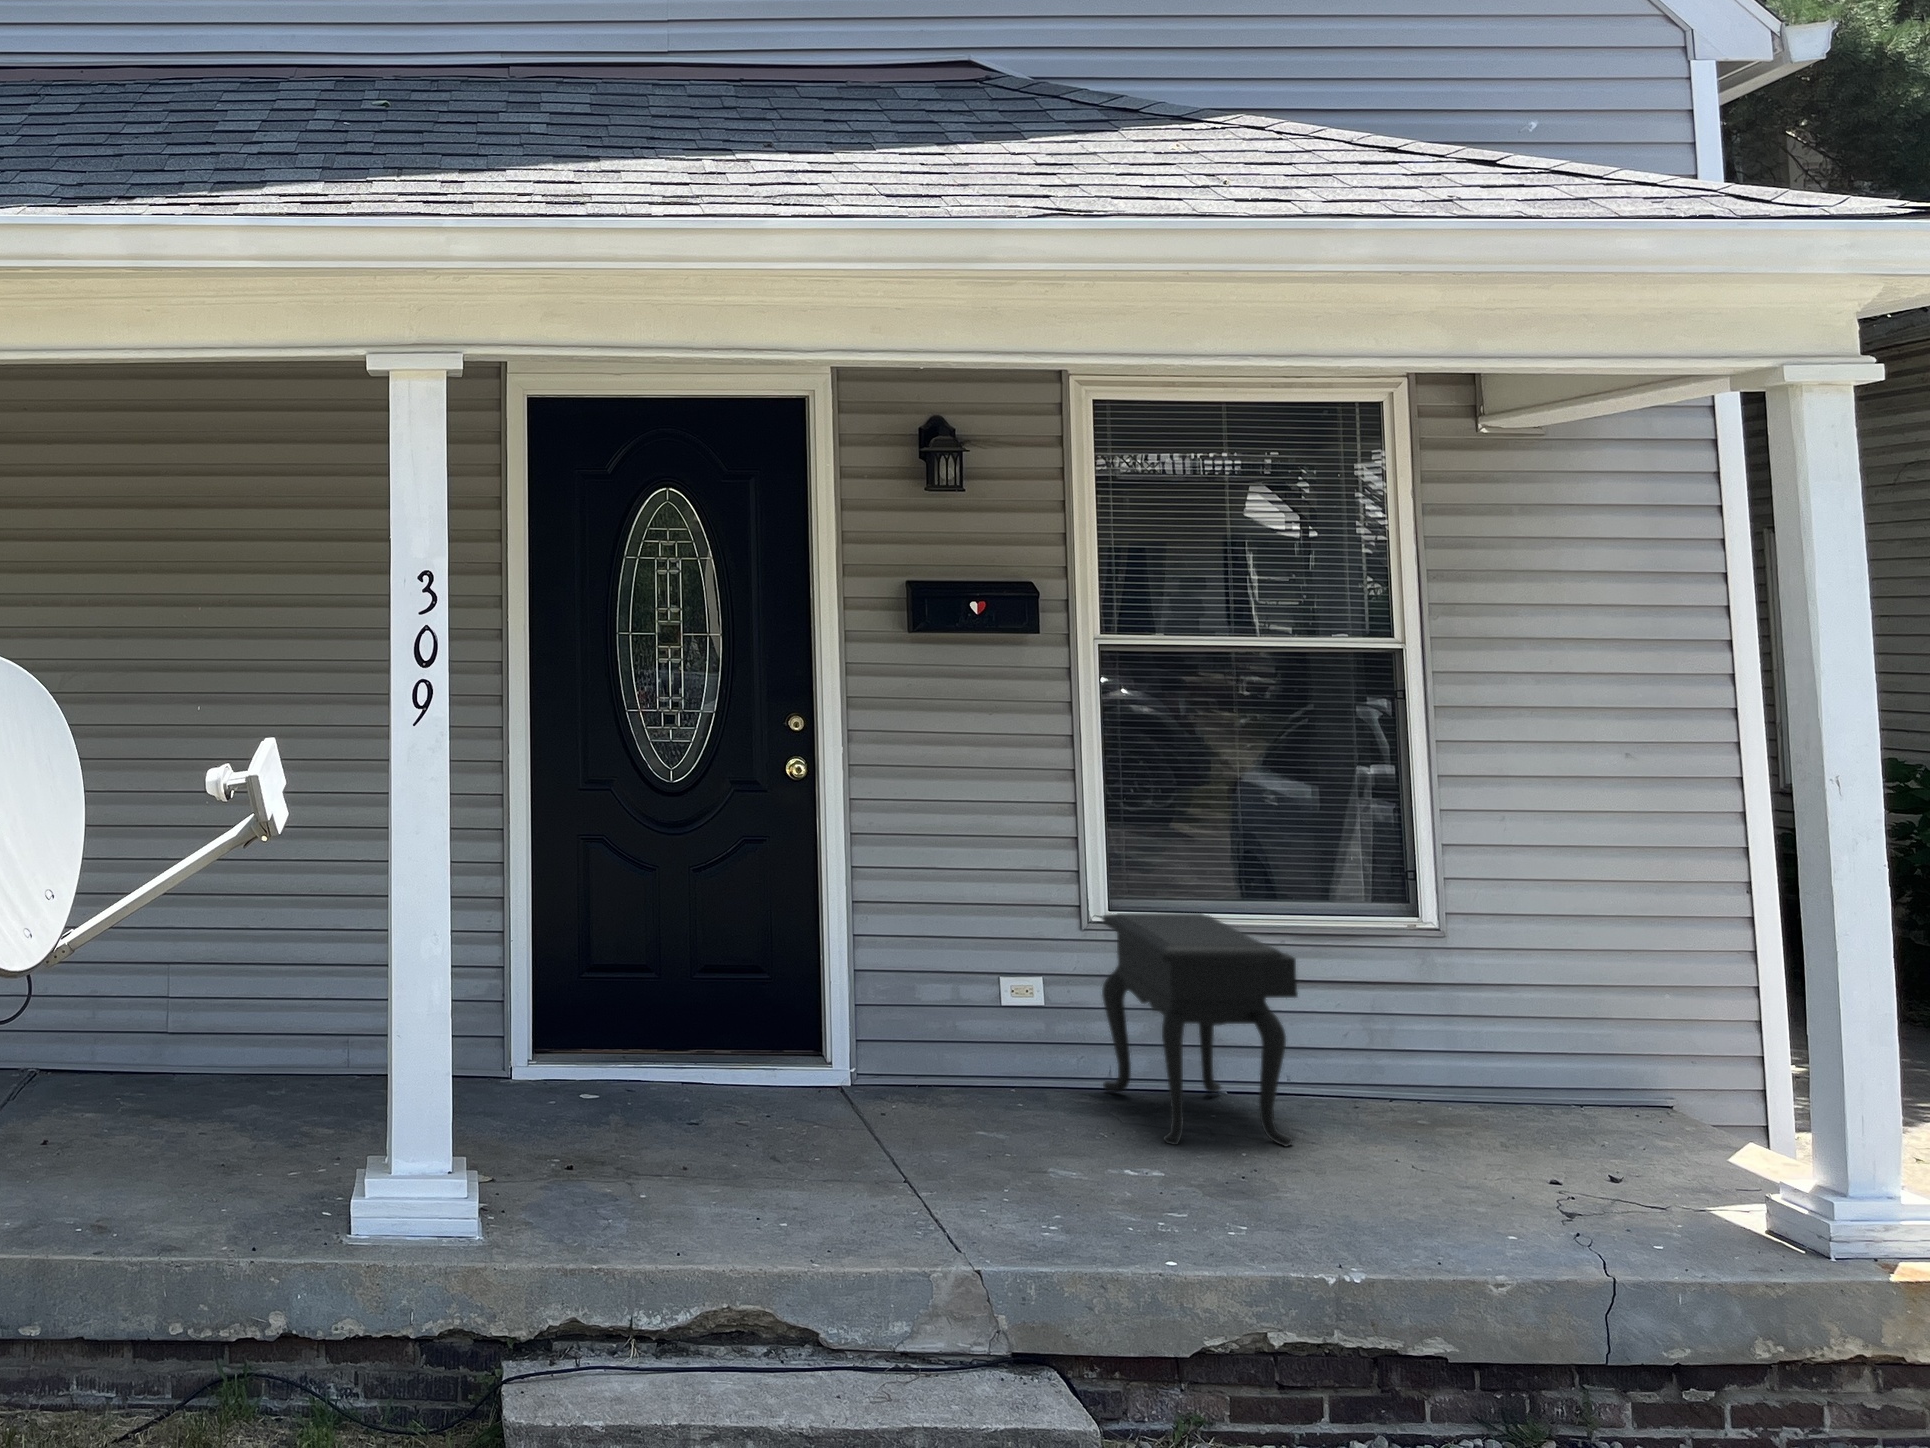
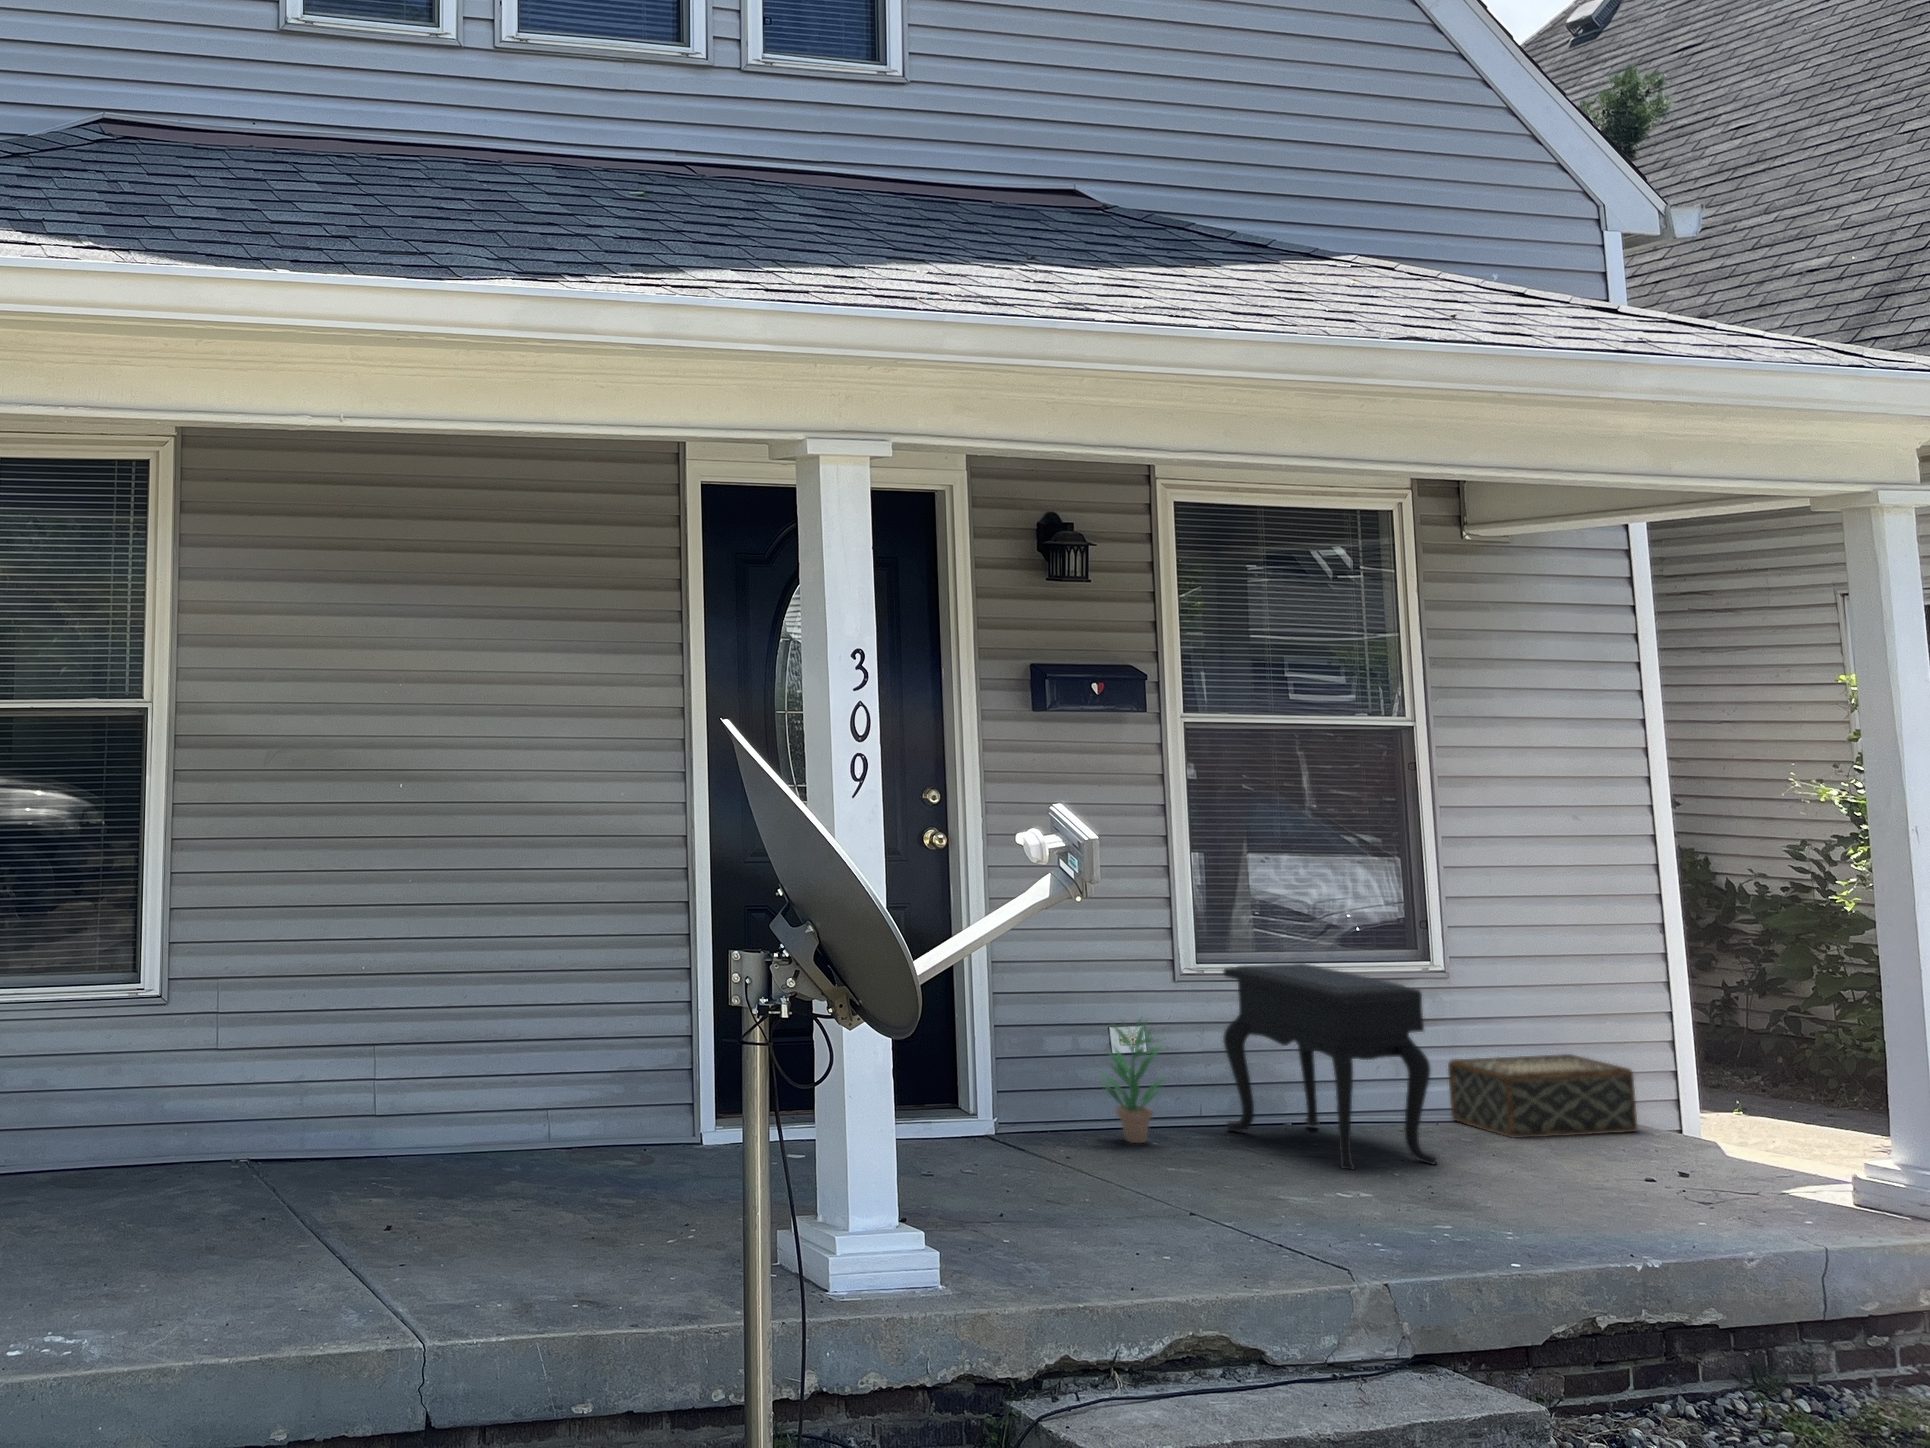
potted plant: none [939,962,1010,1098] -> present [1101,1020,1163,1143]
woven basket: none [1400,1029,1621,1126] -> present [1448,1054,1637,1138]

